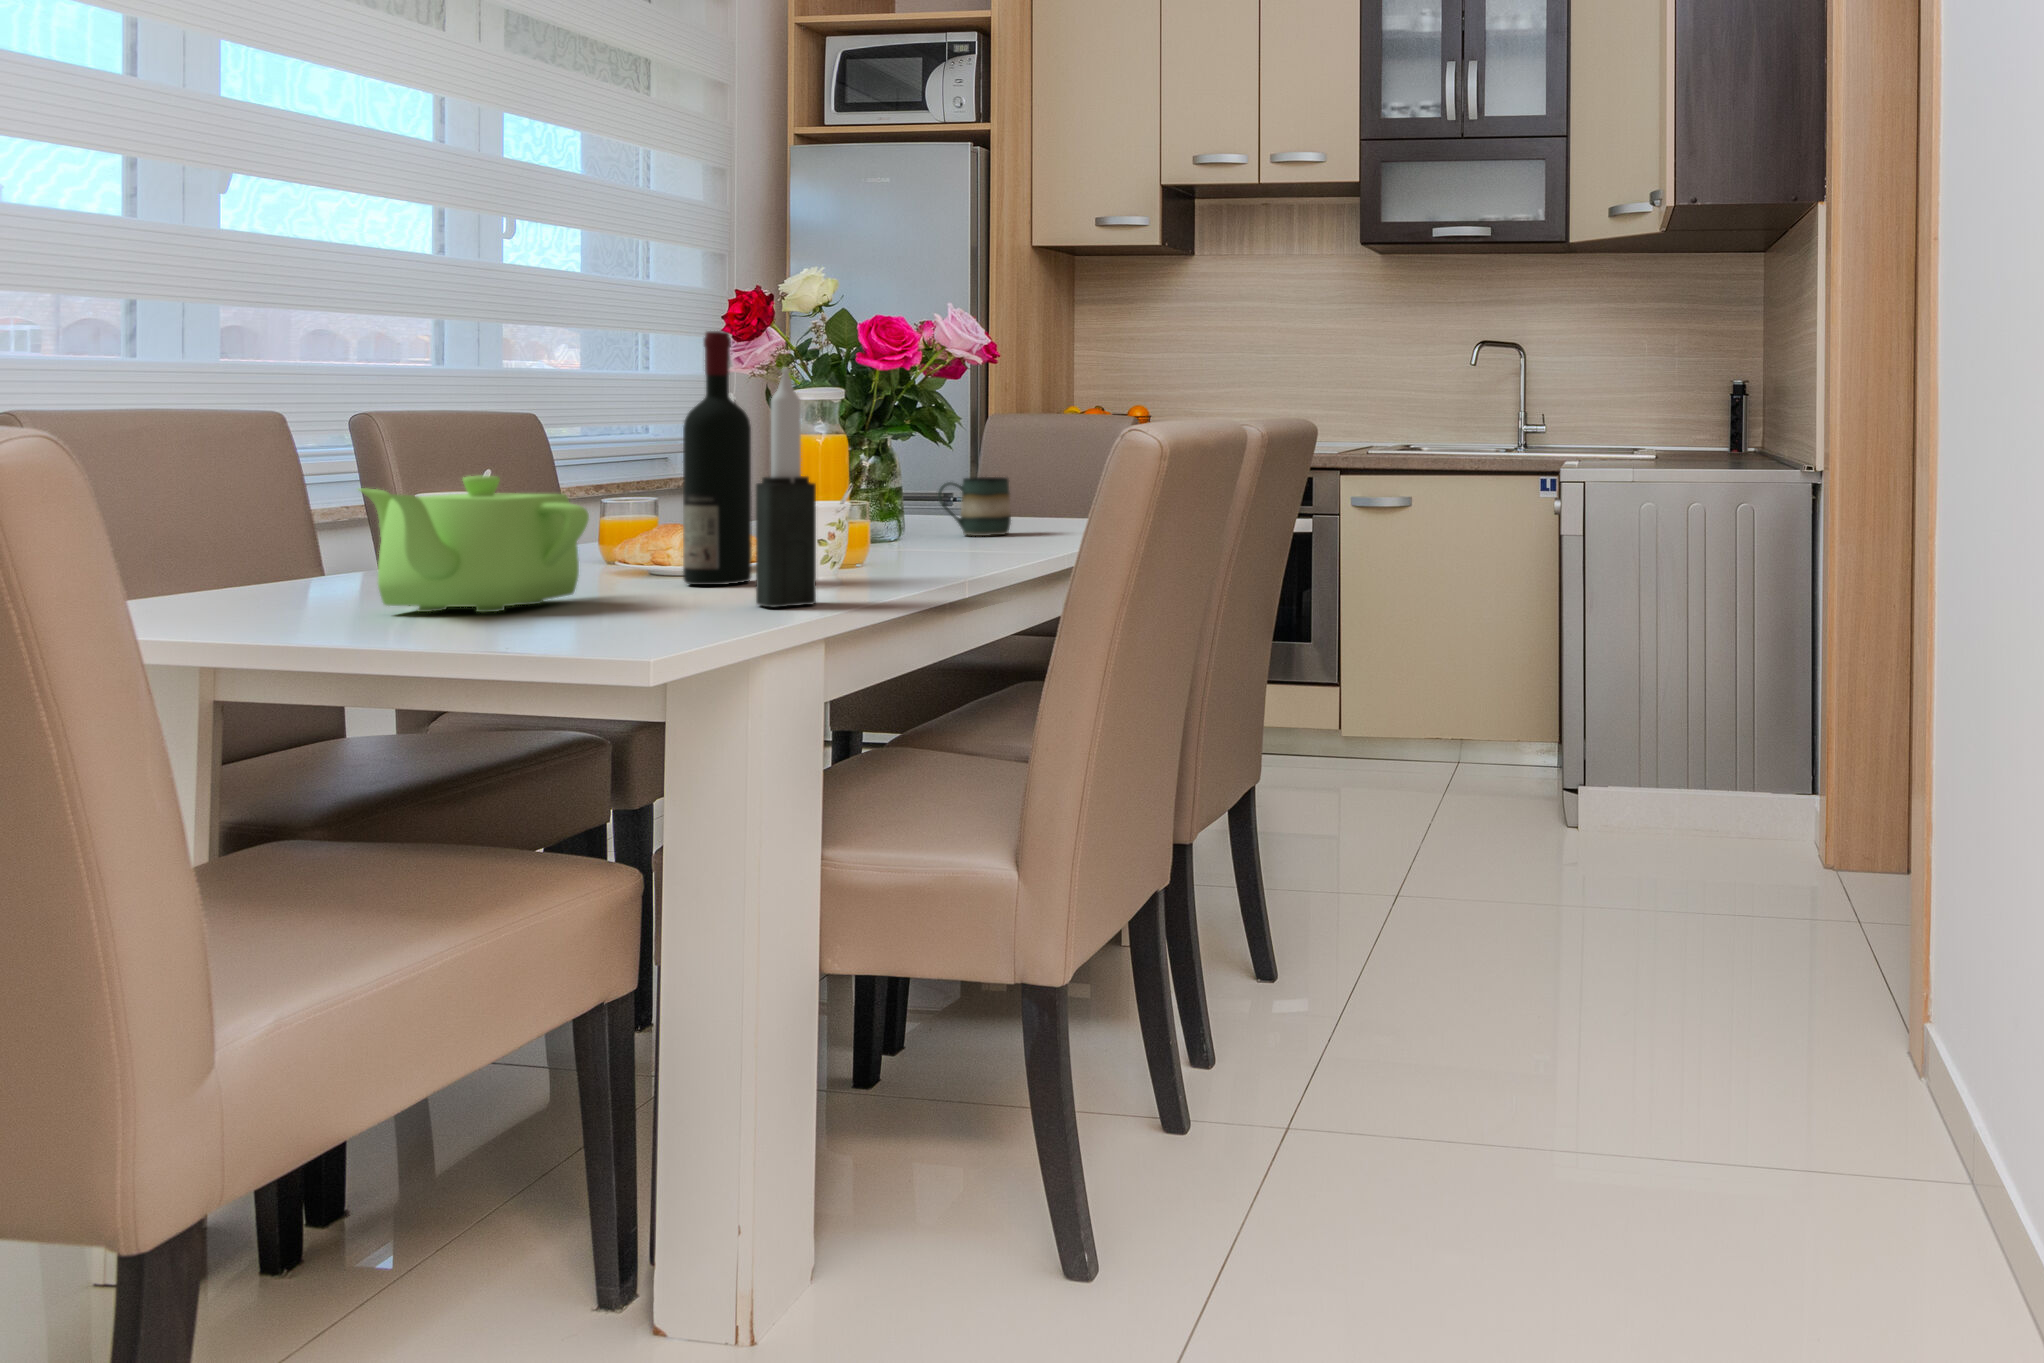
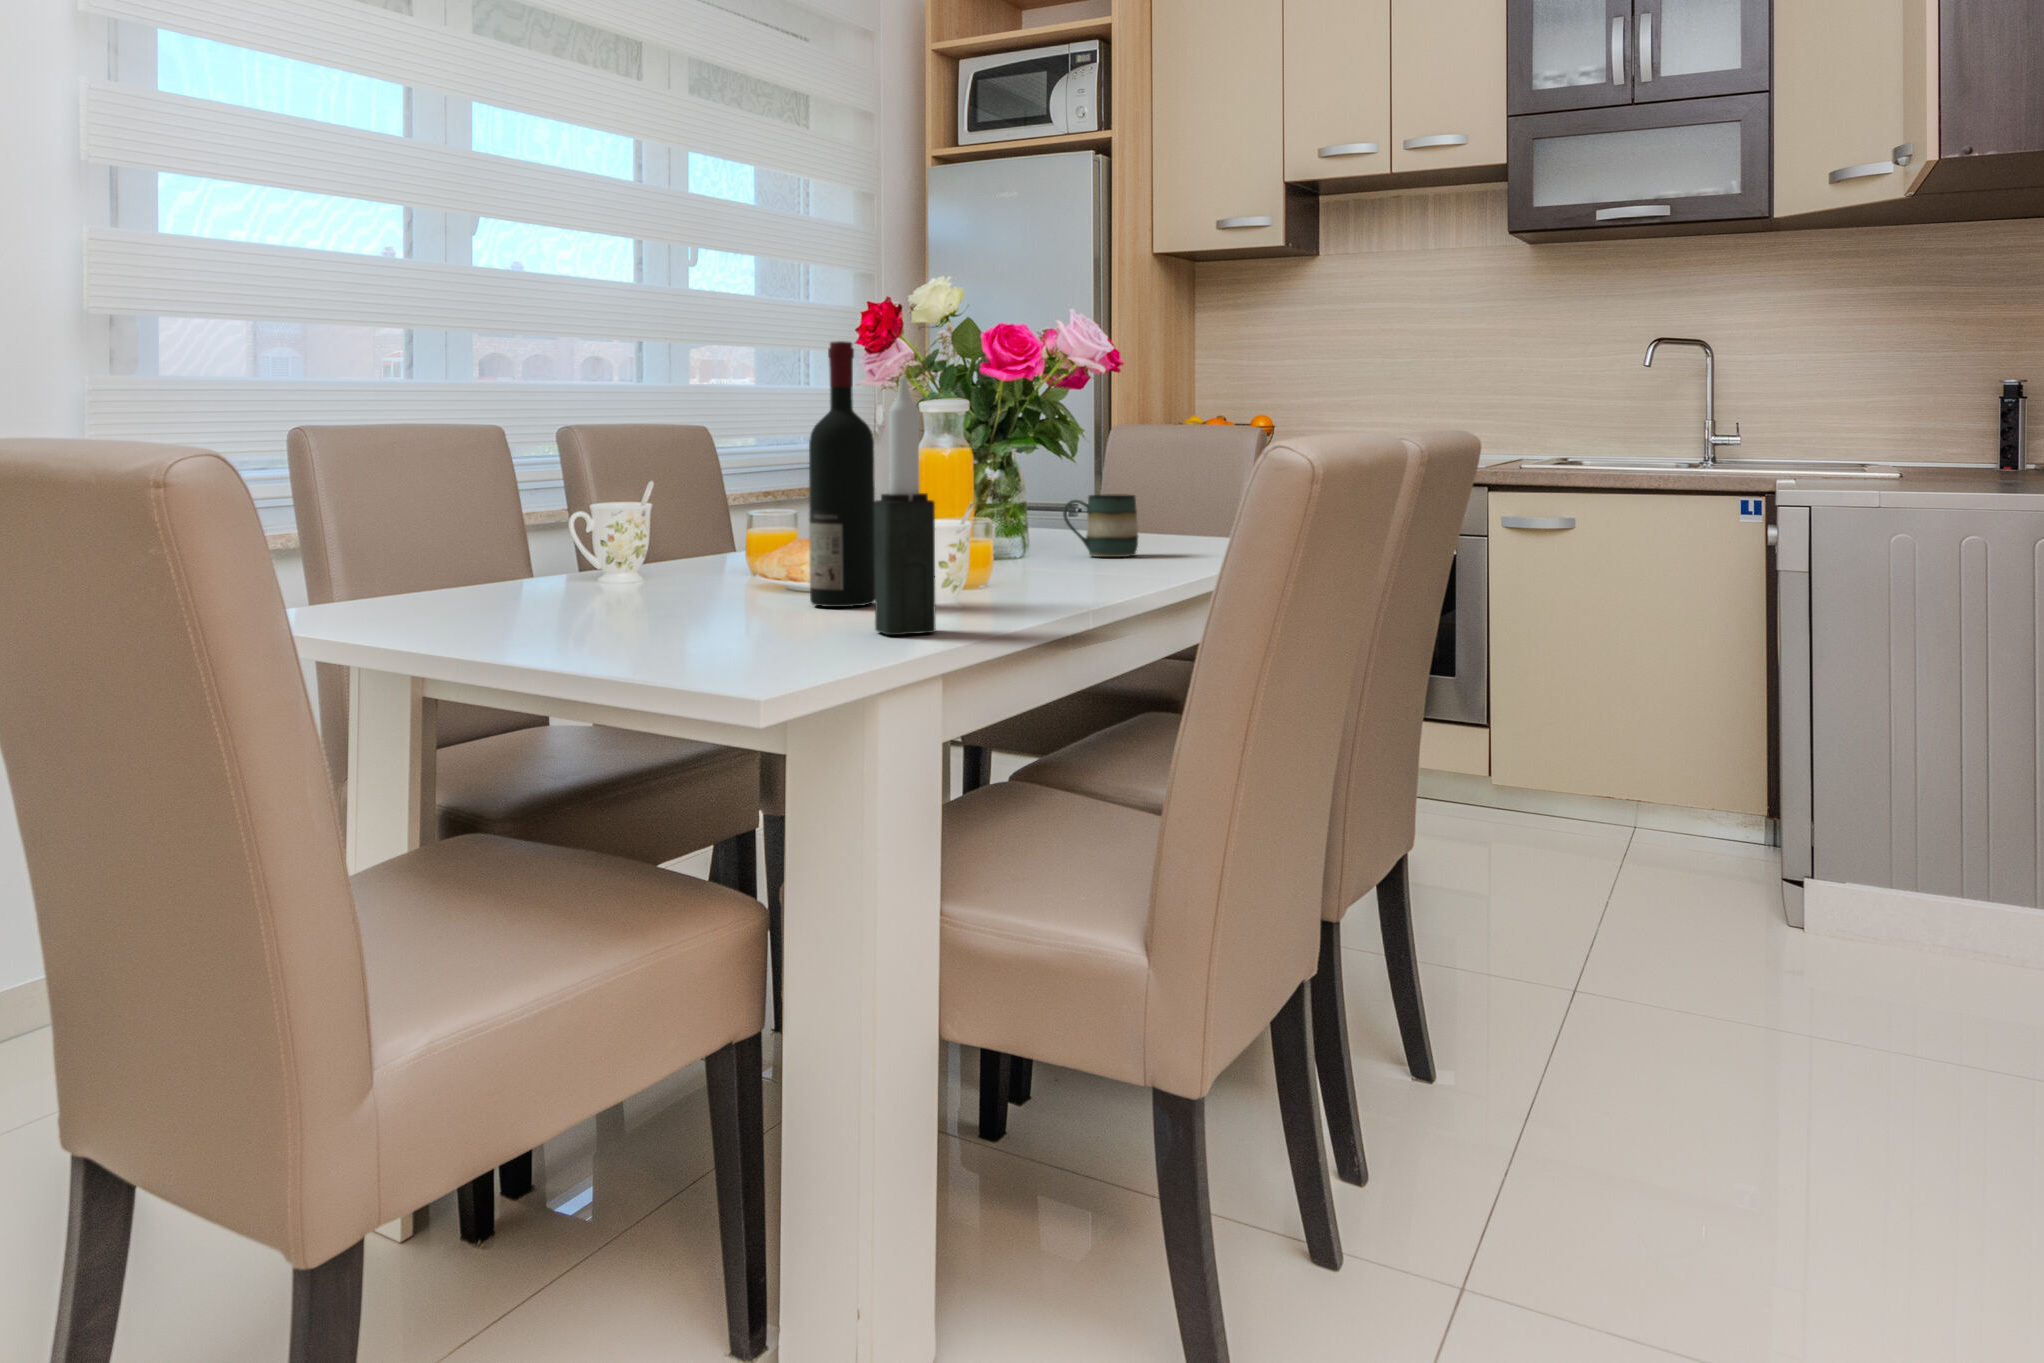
teapot: present [358,476,589,612] -> none [515,492,717,631]

